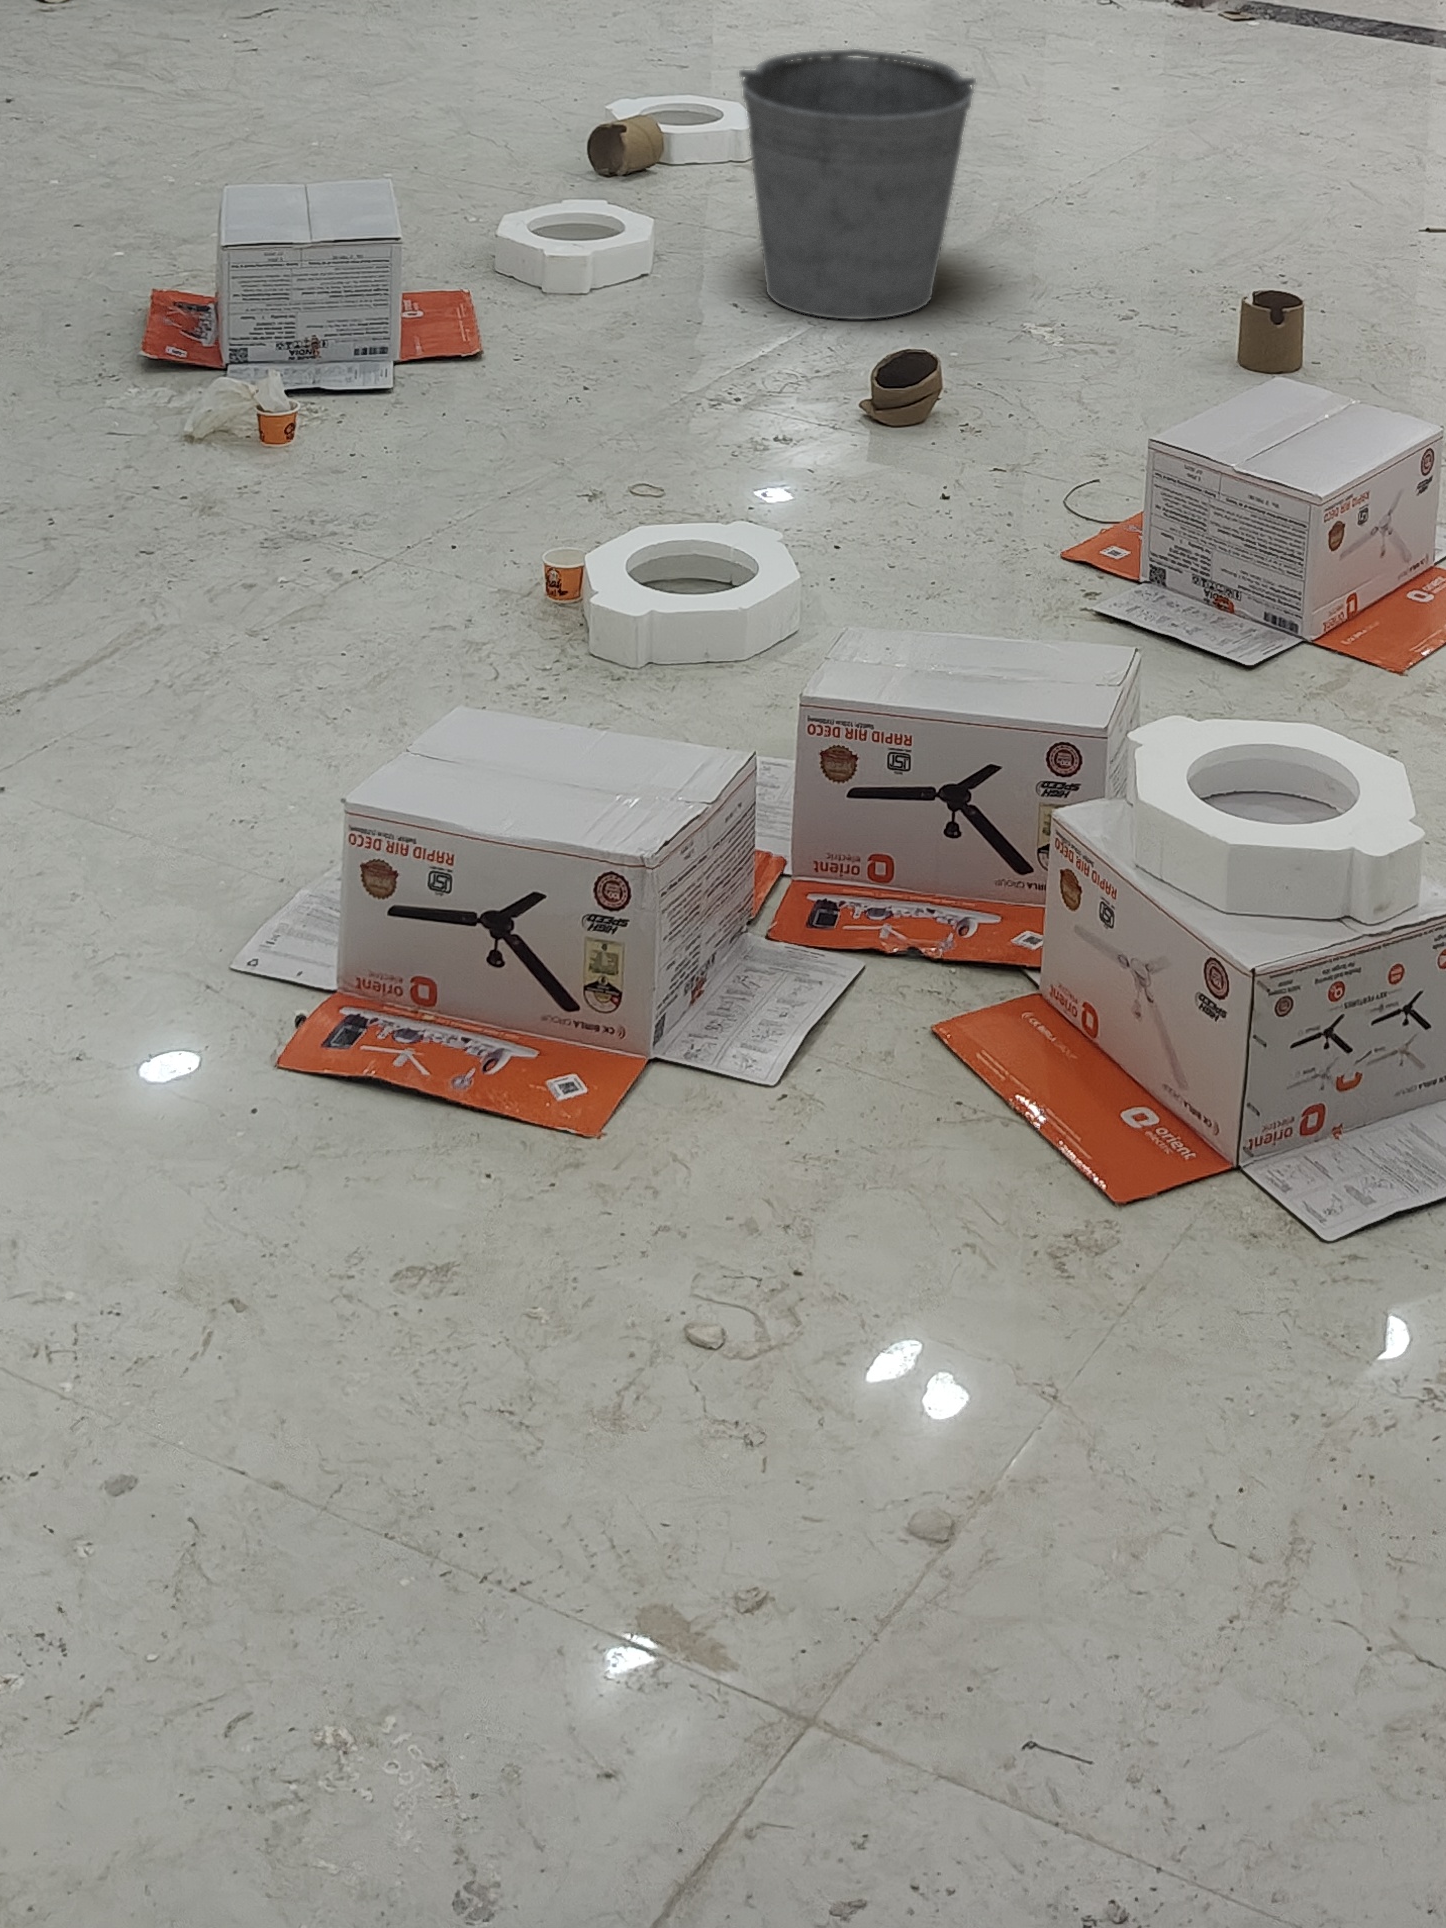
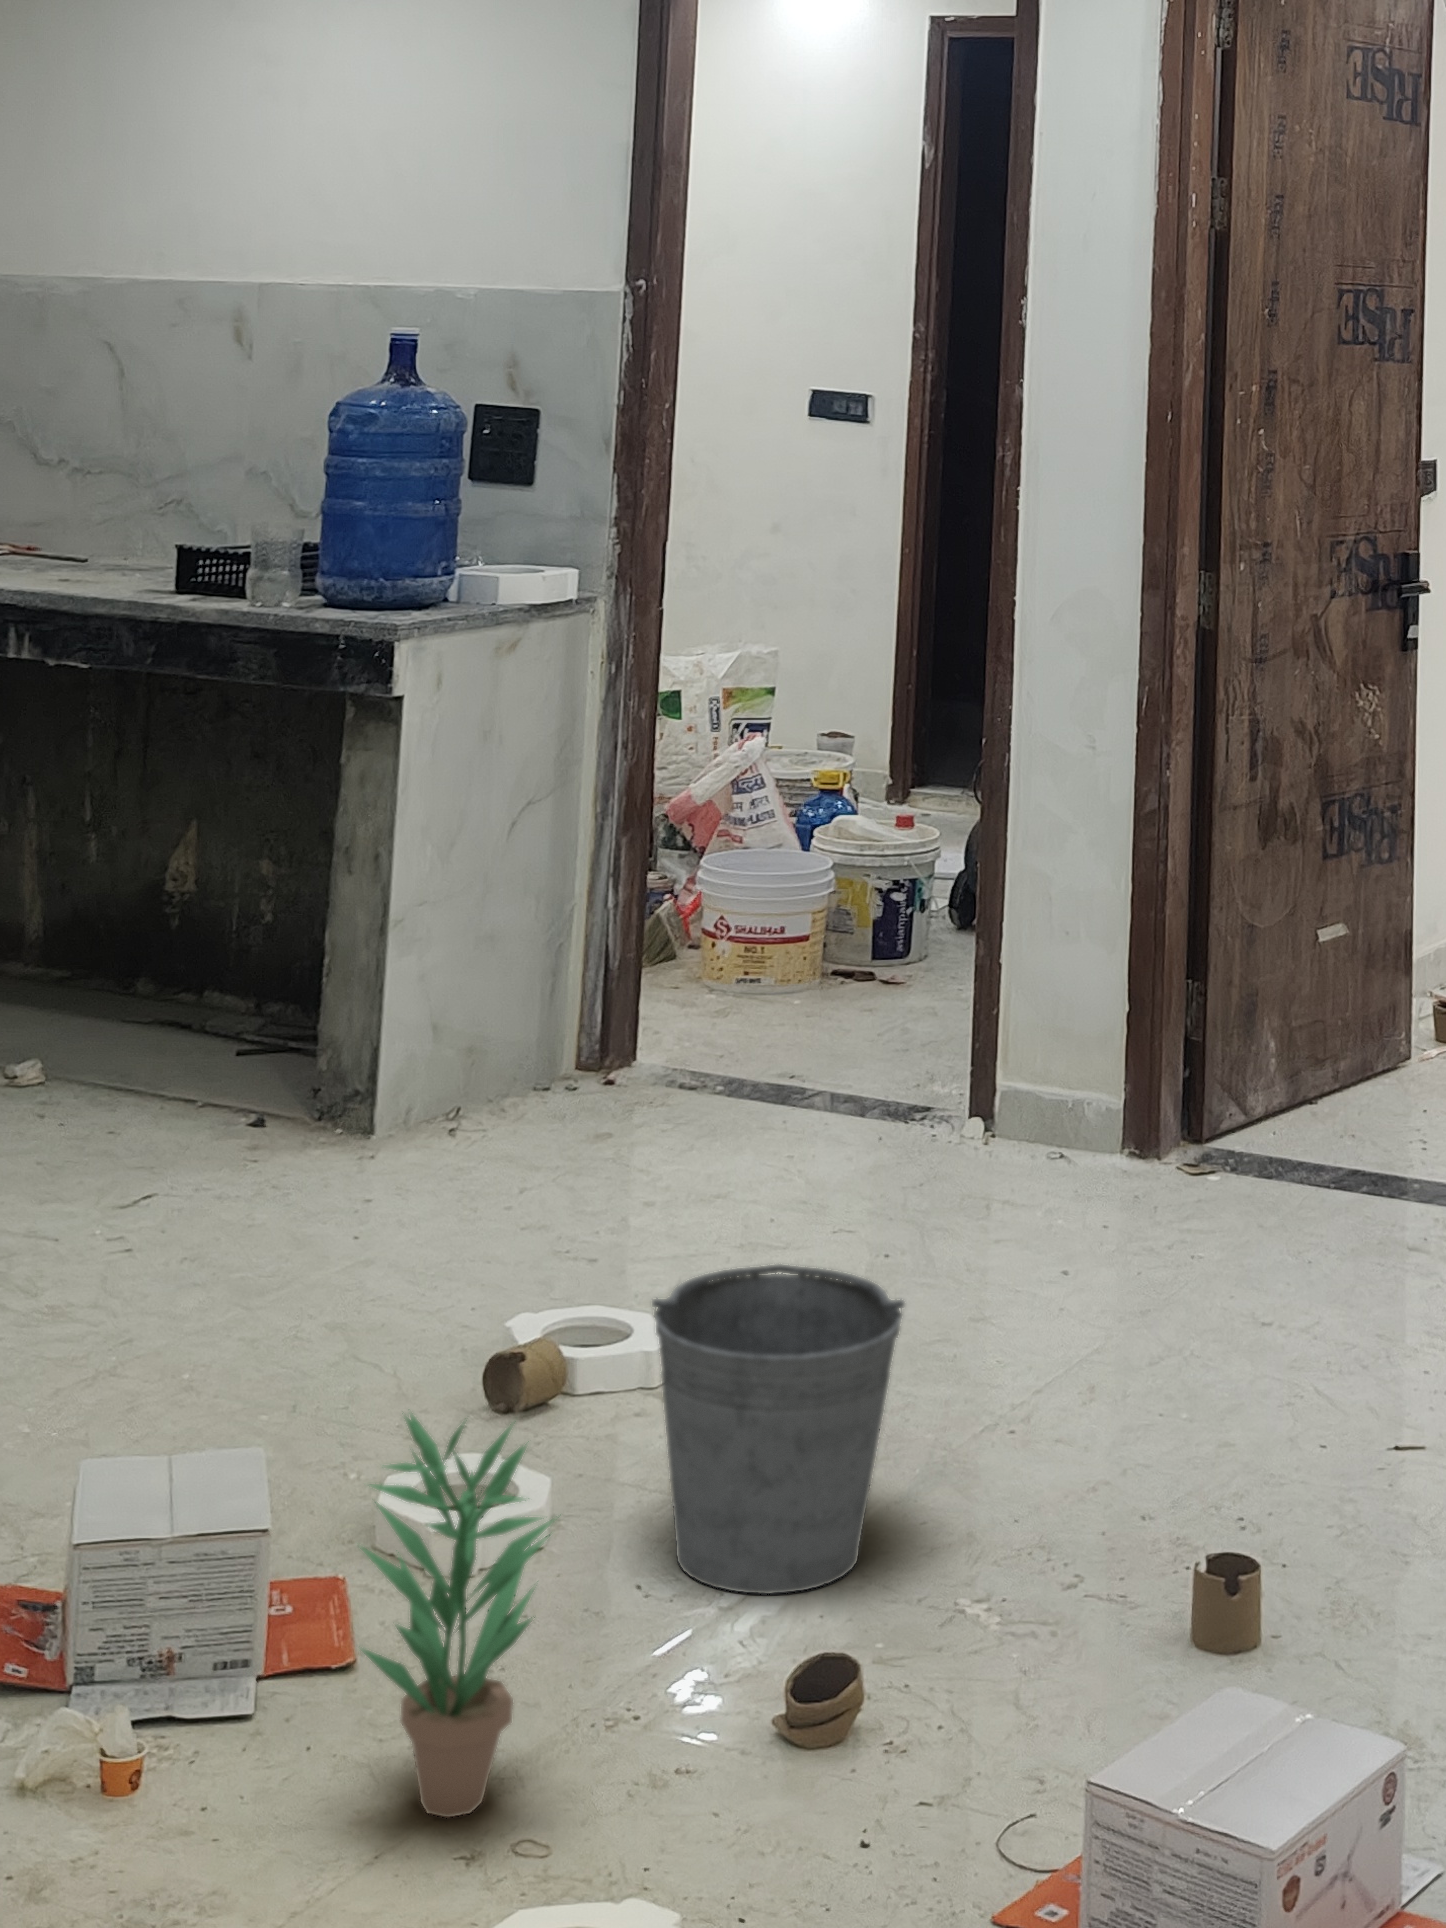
potted plant: none [473,128,664,469] -> present [360,1415,553,1817]

